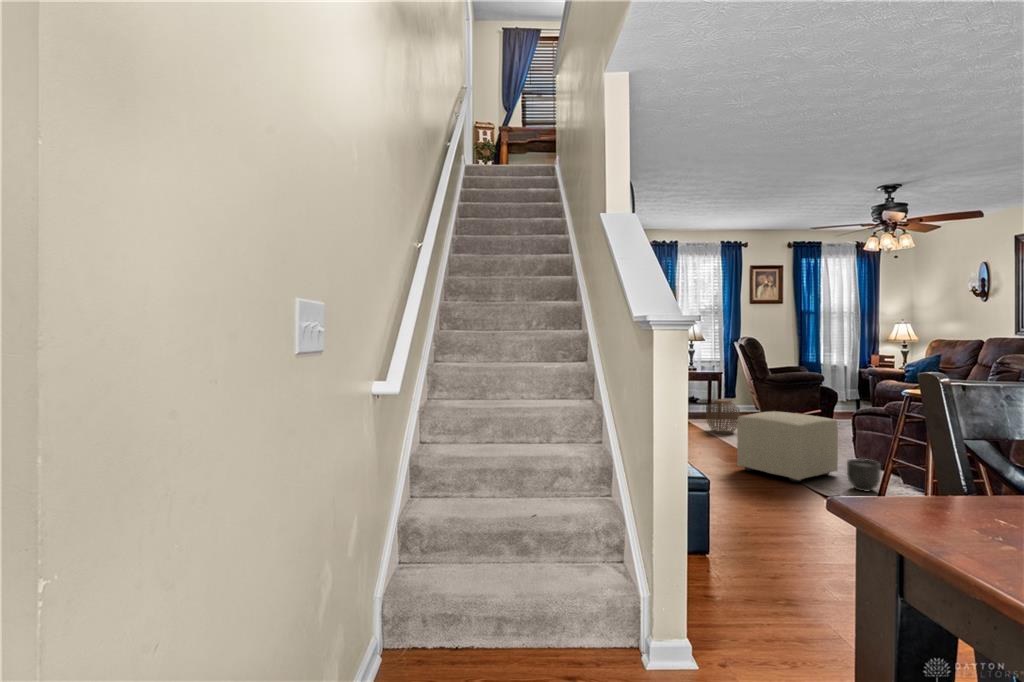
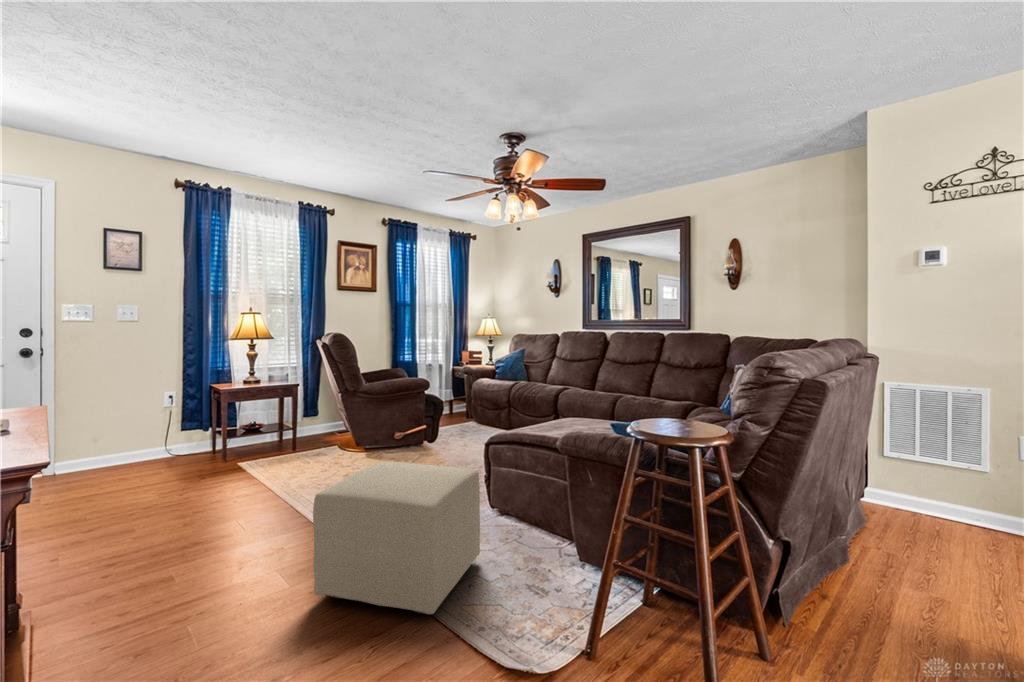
woven basket: present [706,399,740,434] -> none [270,429,323,485]
planter: present [847,459,881,492] -> none [505,538,554,602]

